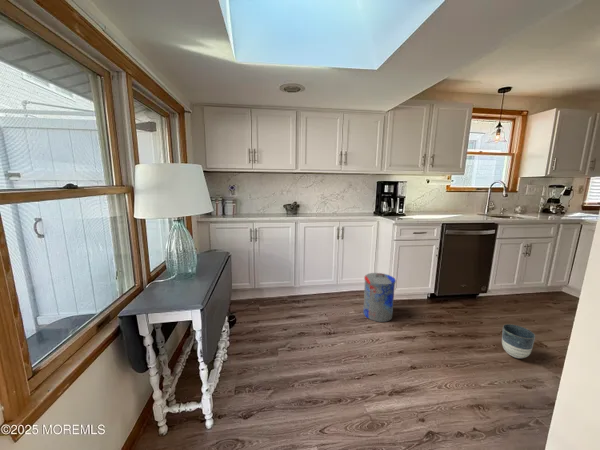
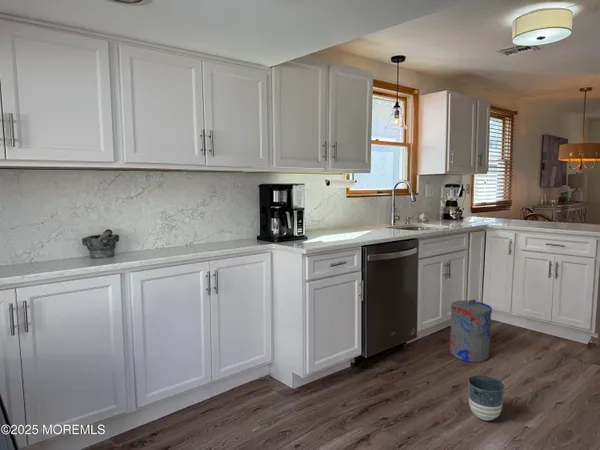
trash can: present [363,273,396,322] -> present [450,299,492,362]

